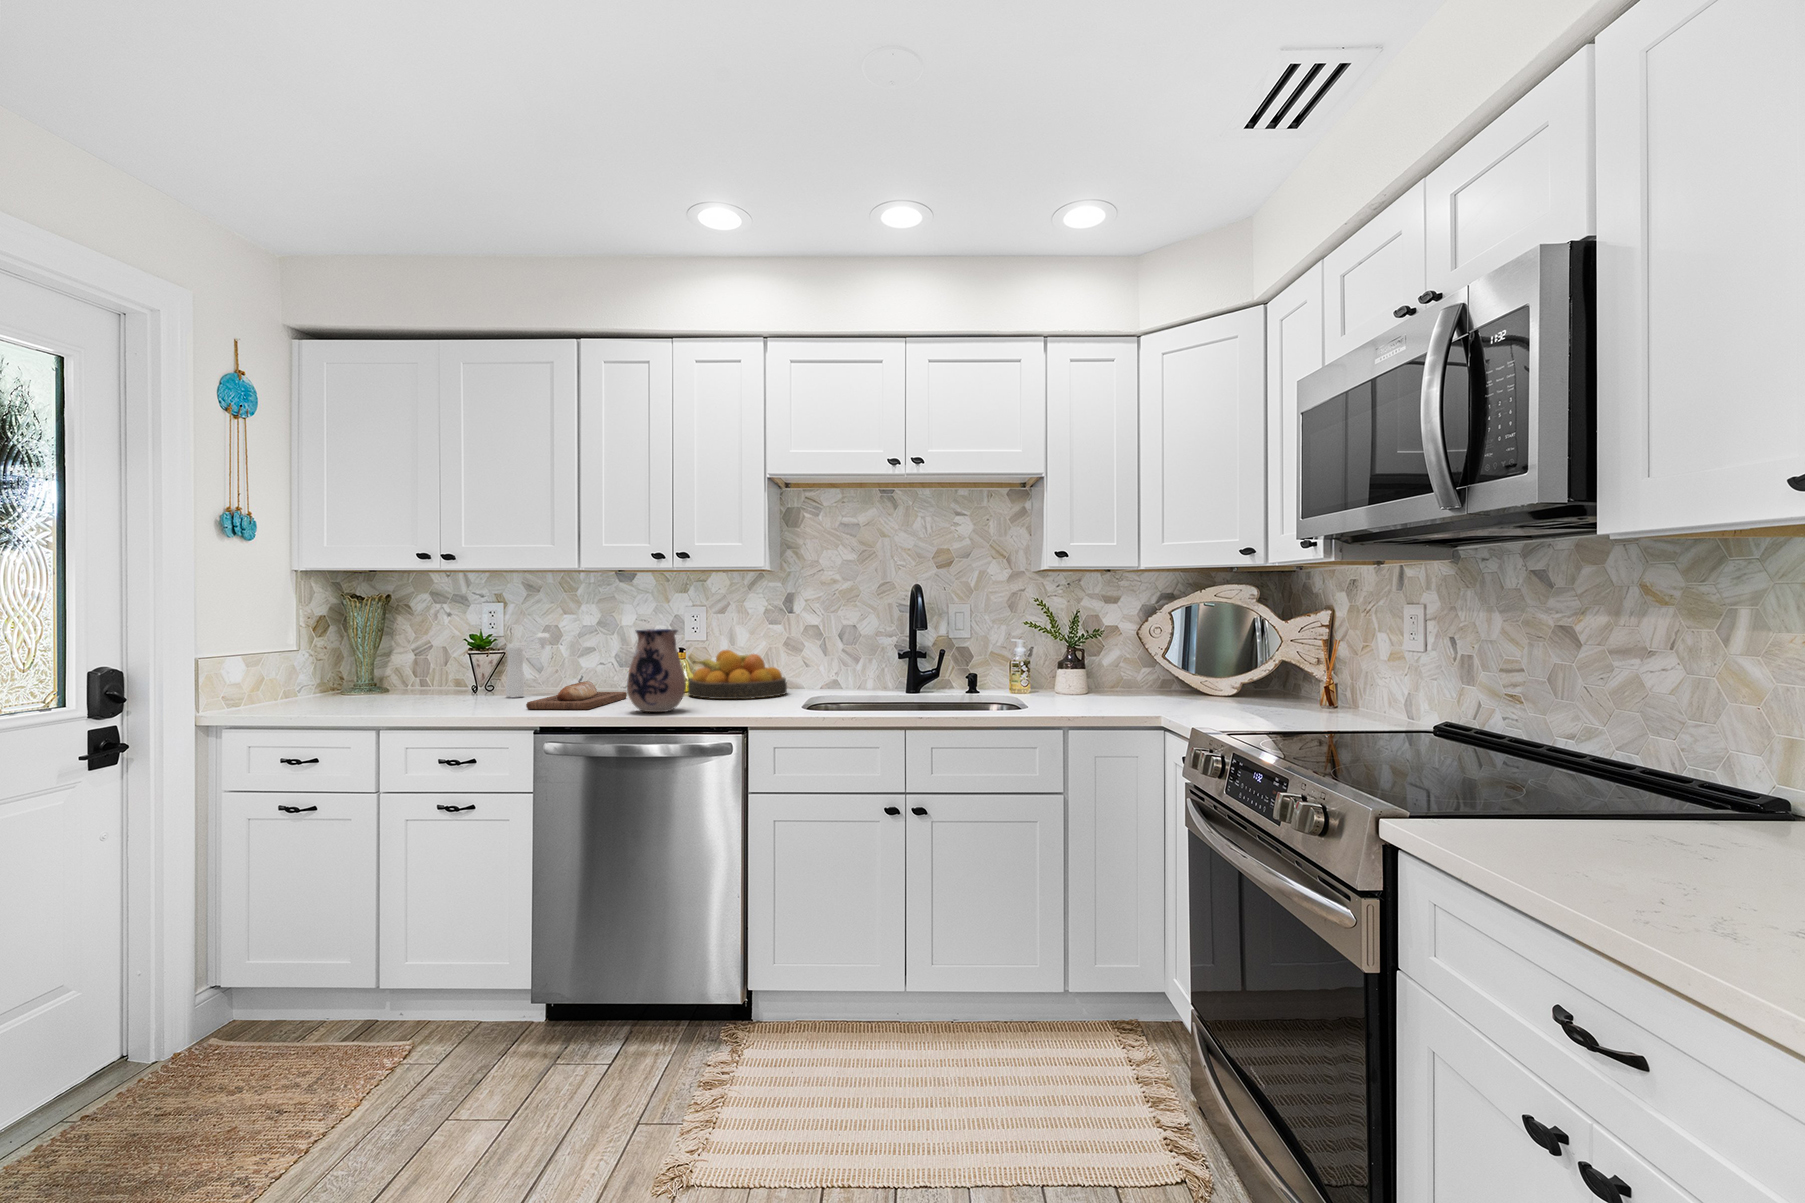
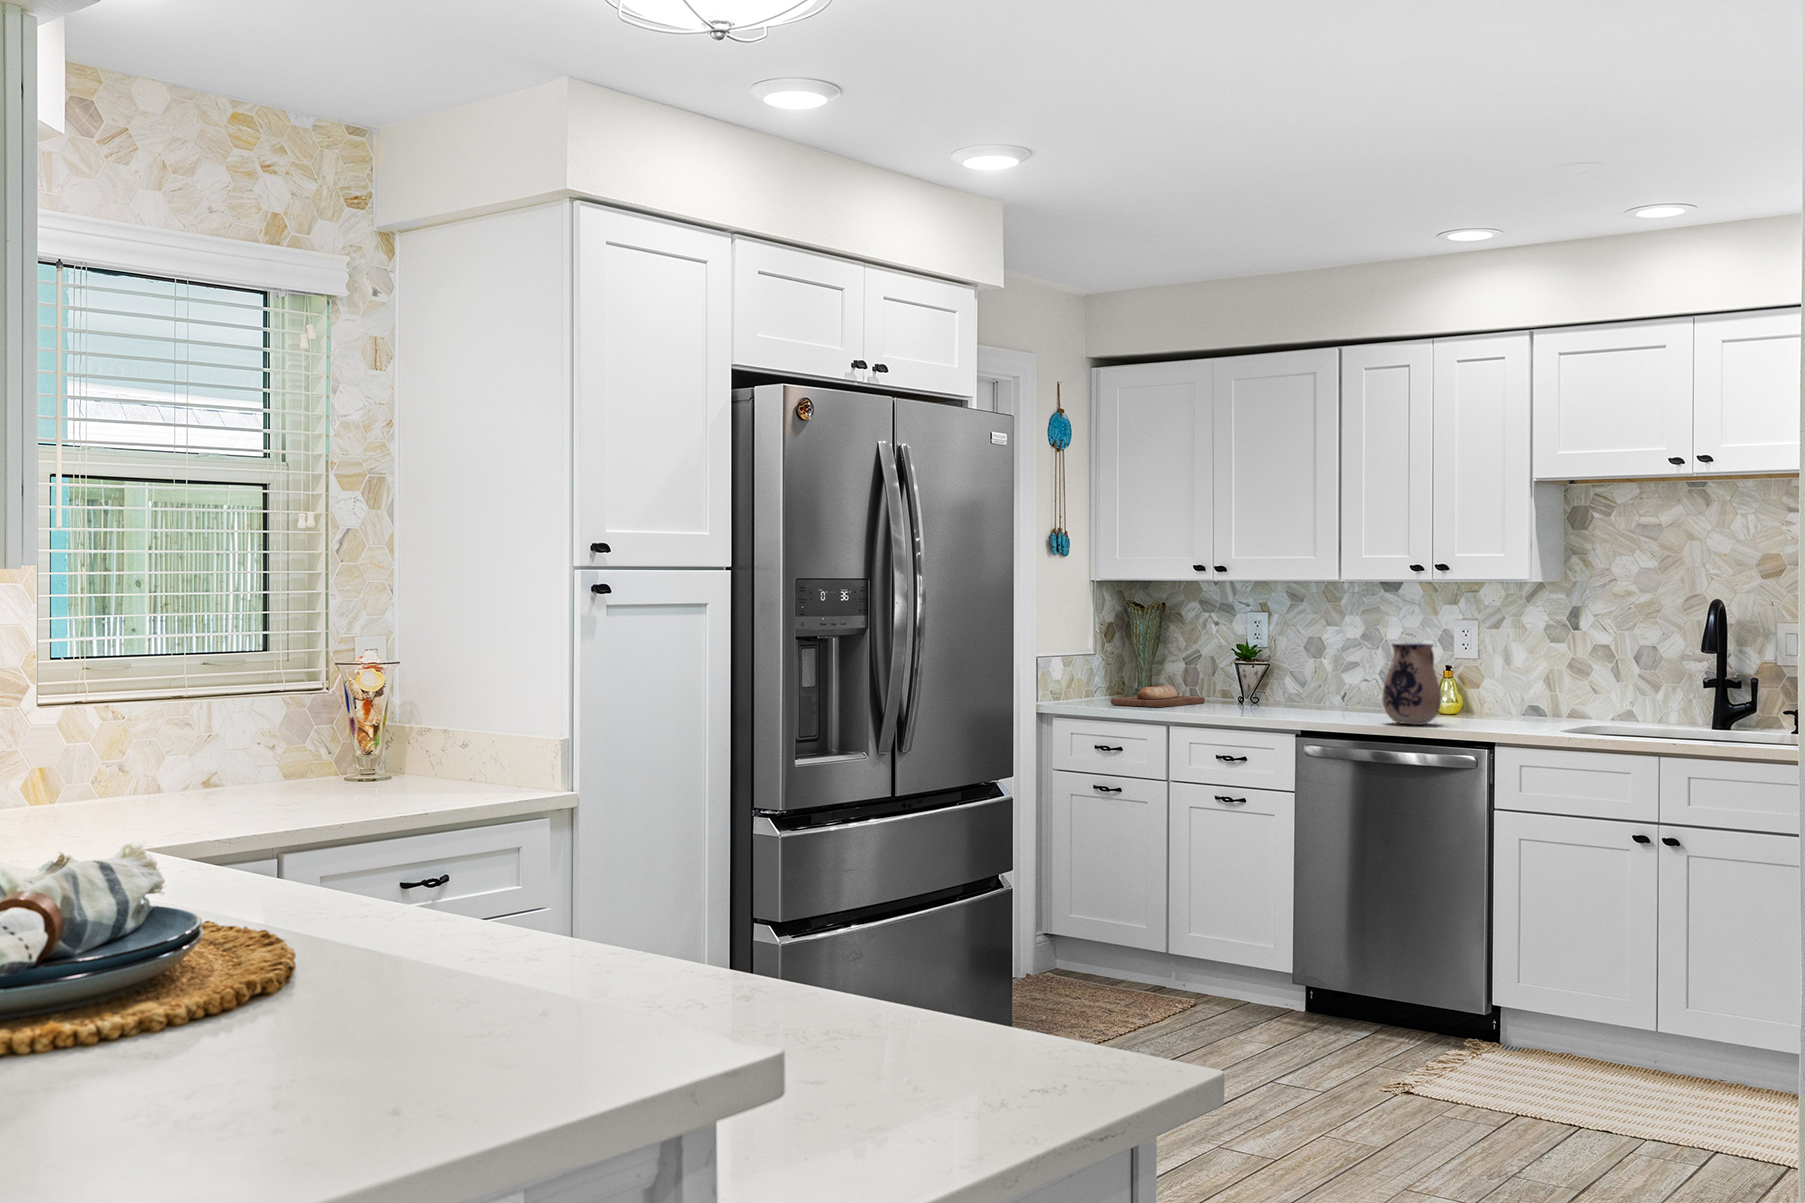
pepper mill: present [506,633,549,698] -> none [1271,645,1313,708]
fruit bowl: present [688,650,787,699] -> none [1453,669,1566,721]
bread loaf: present [526,681,627,709] -> present [1111,685,1205,707]

